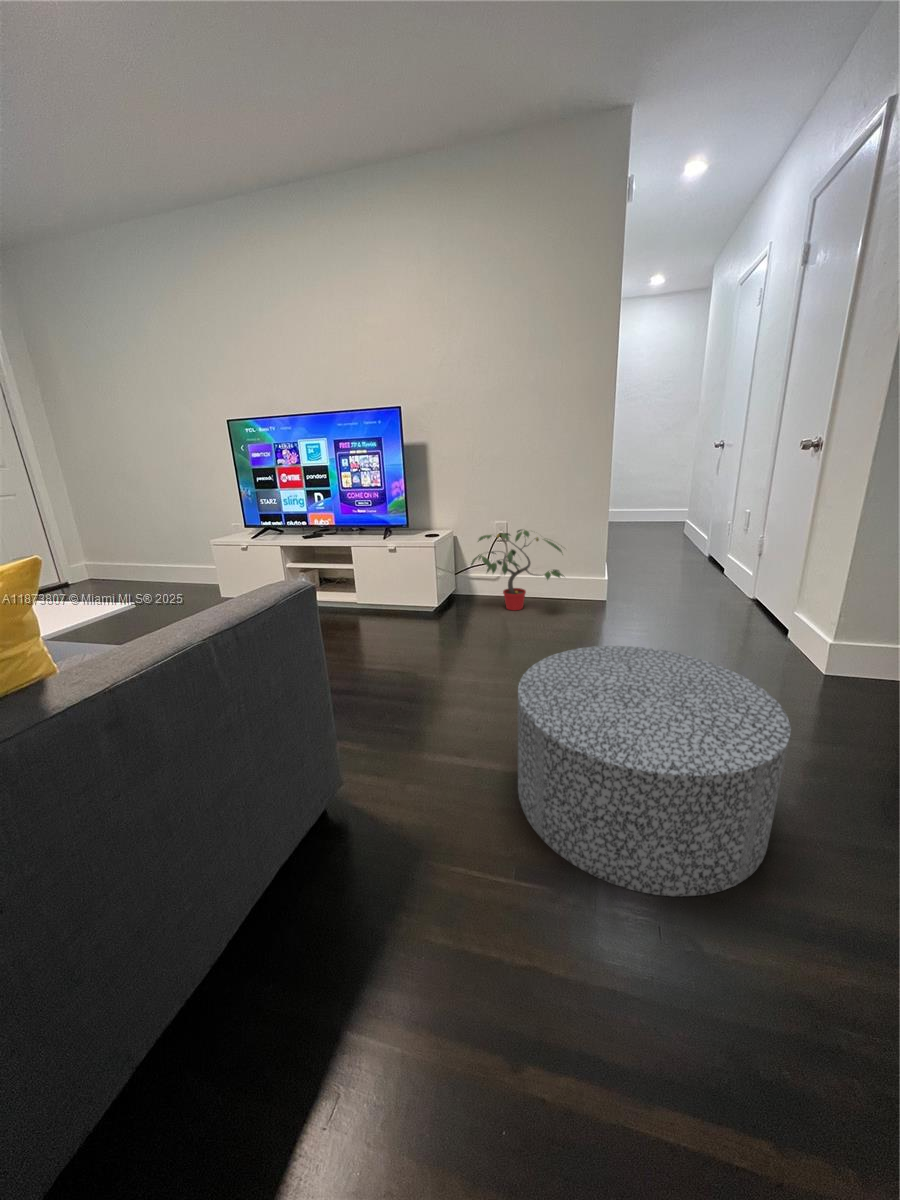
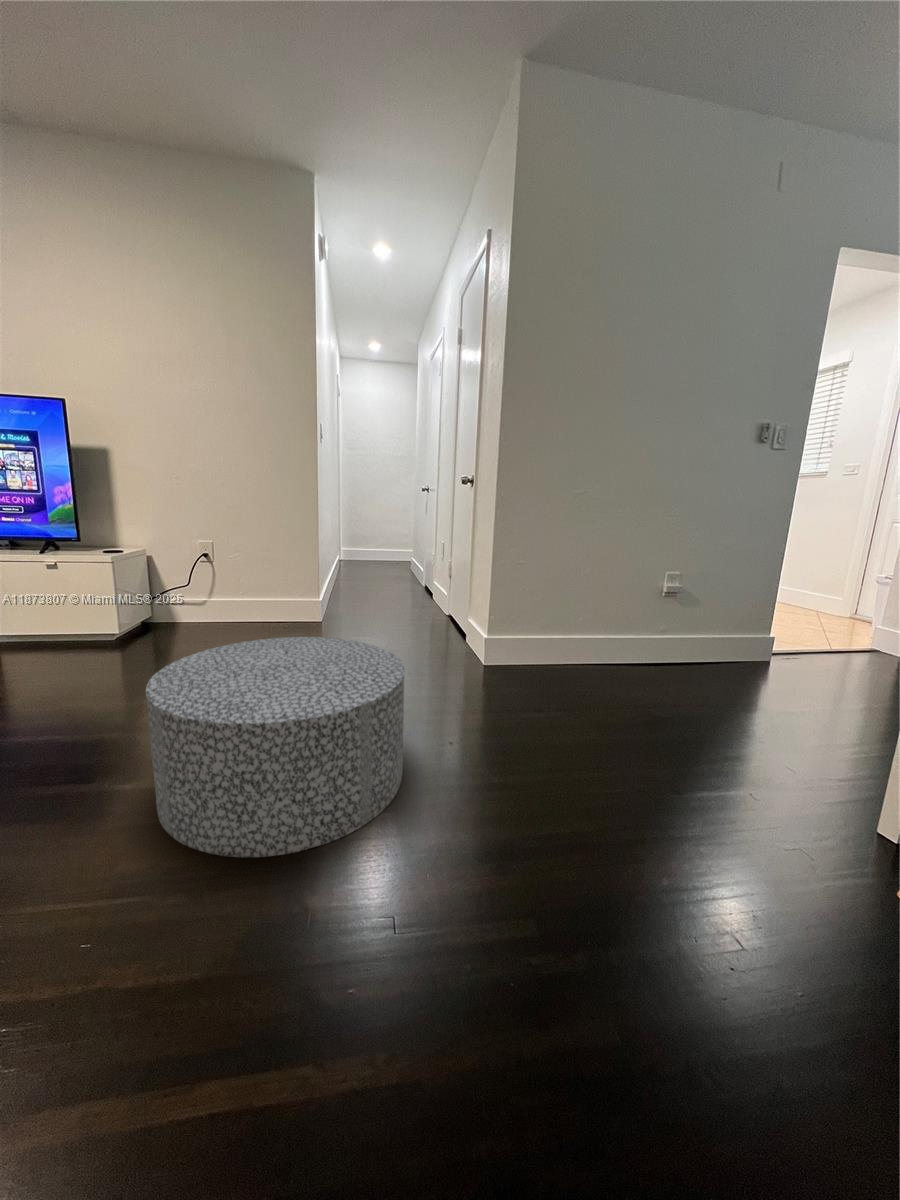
potted plant: present [471,530,564,610] -> none [165,547,279,634]

